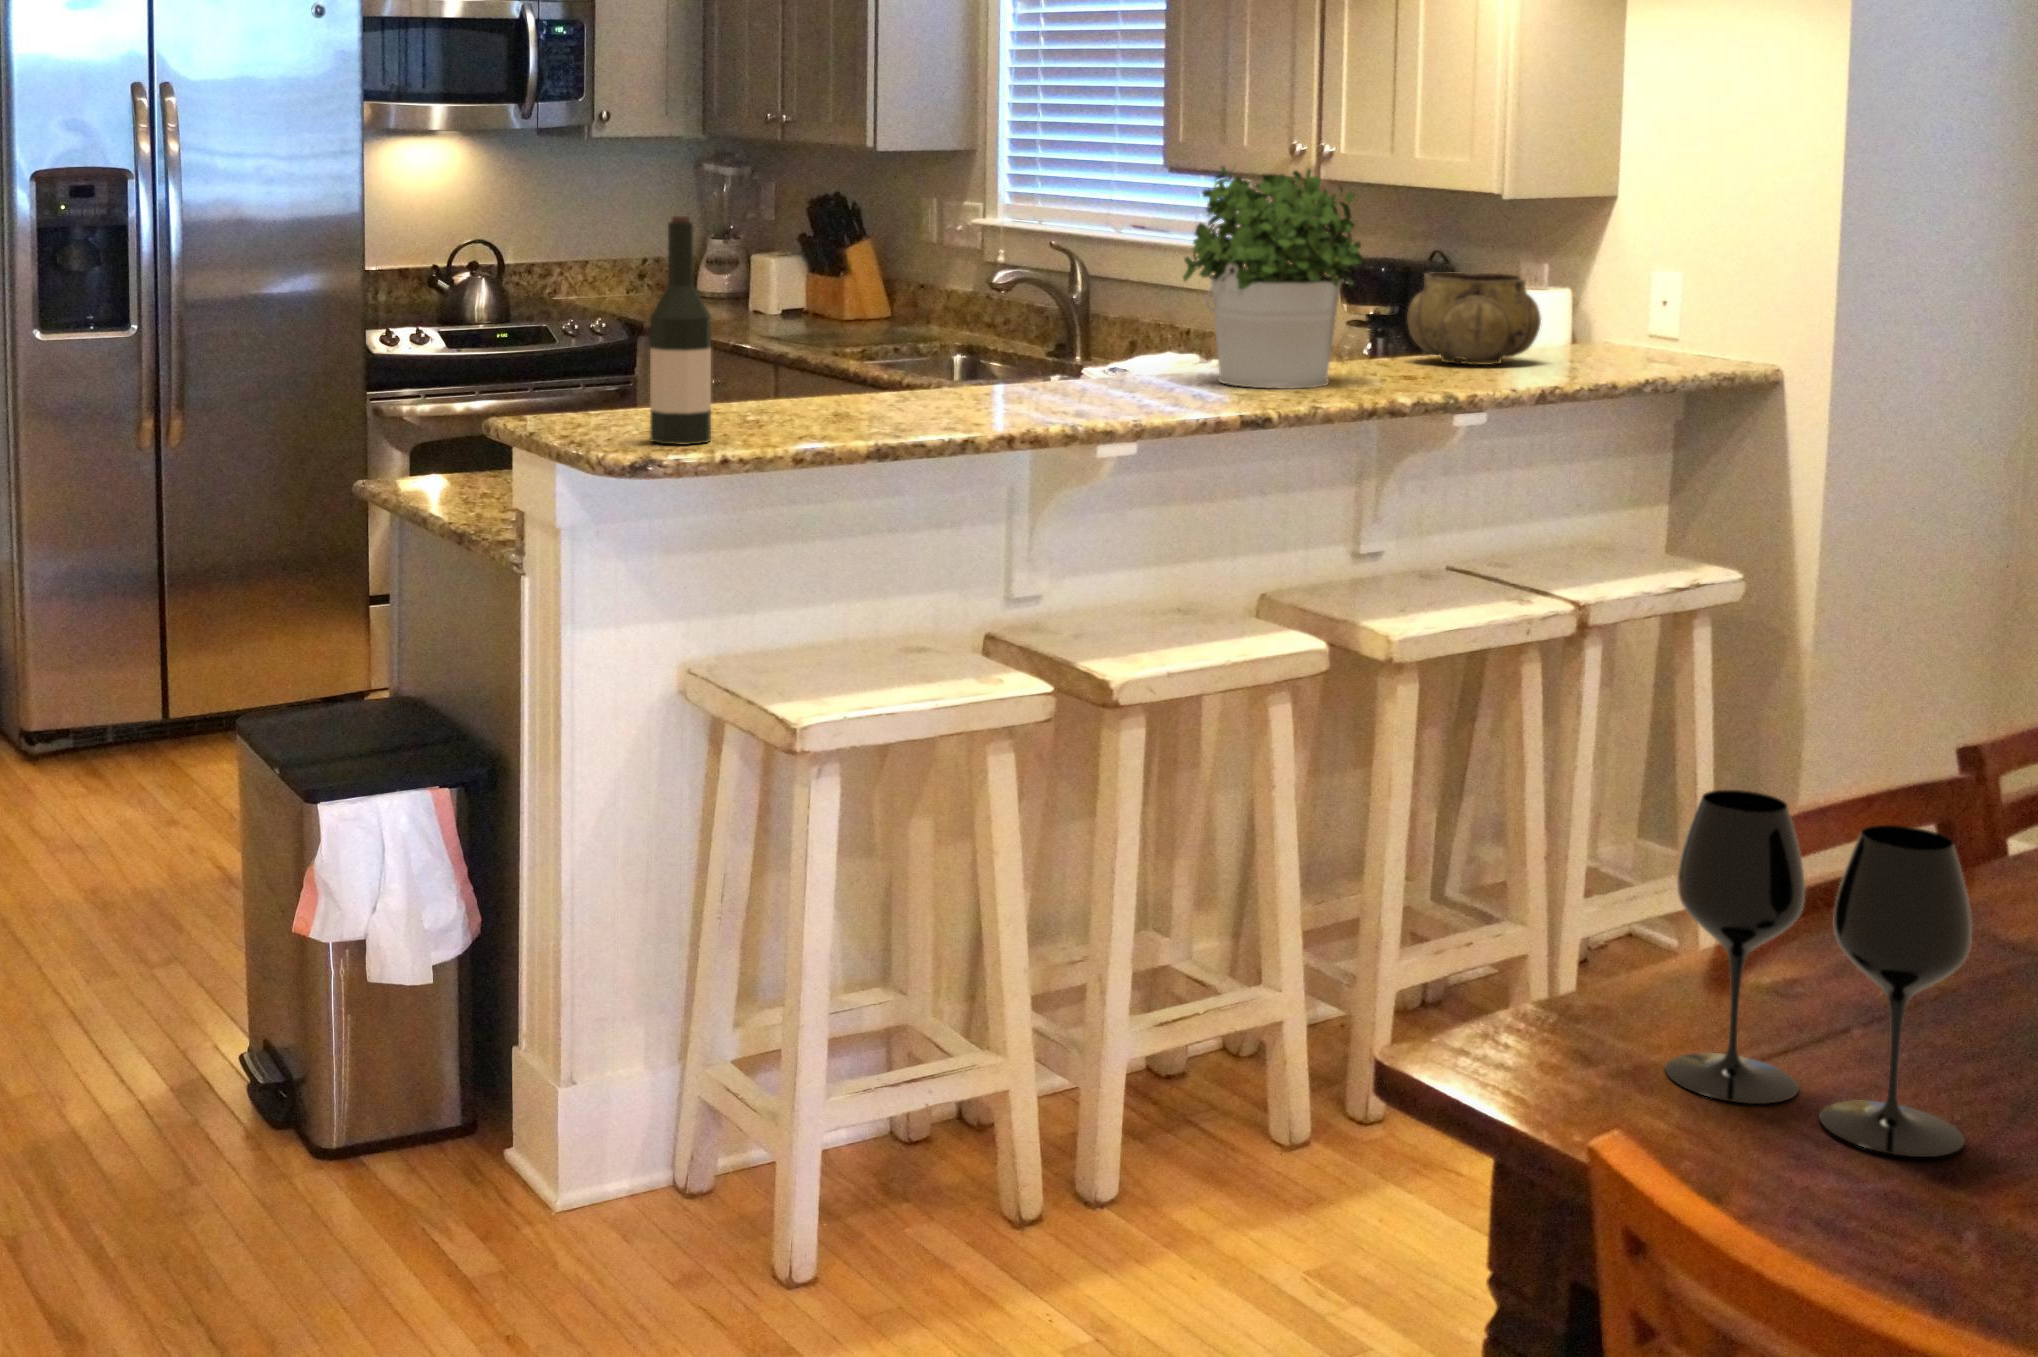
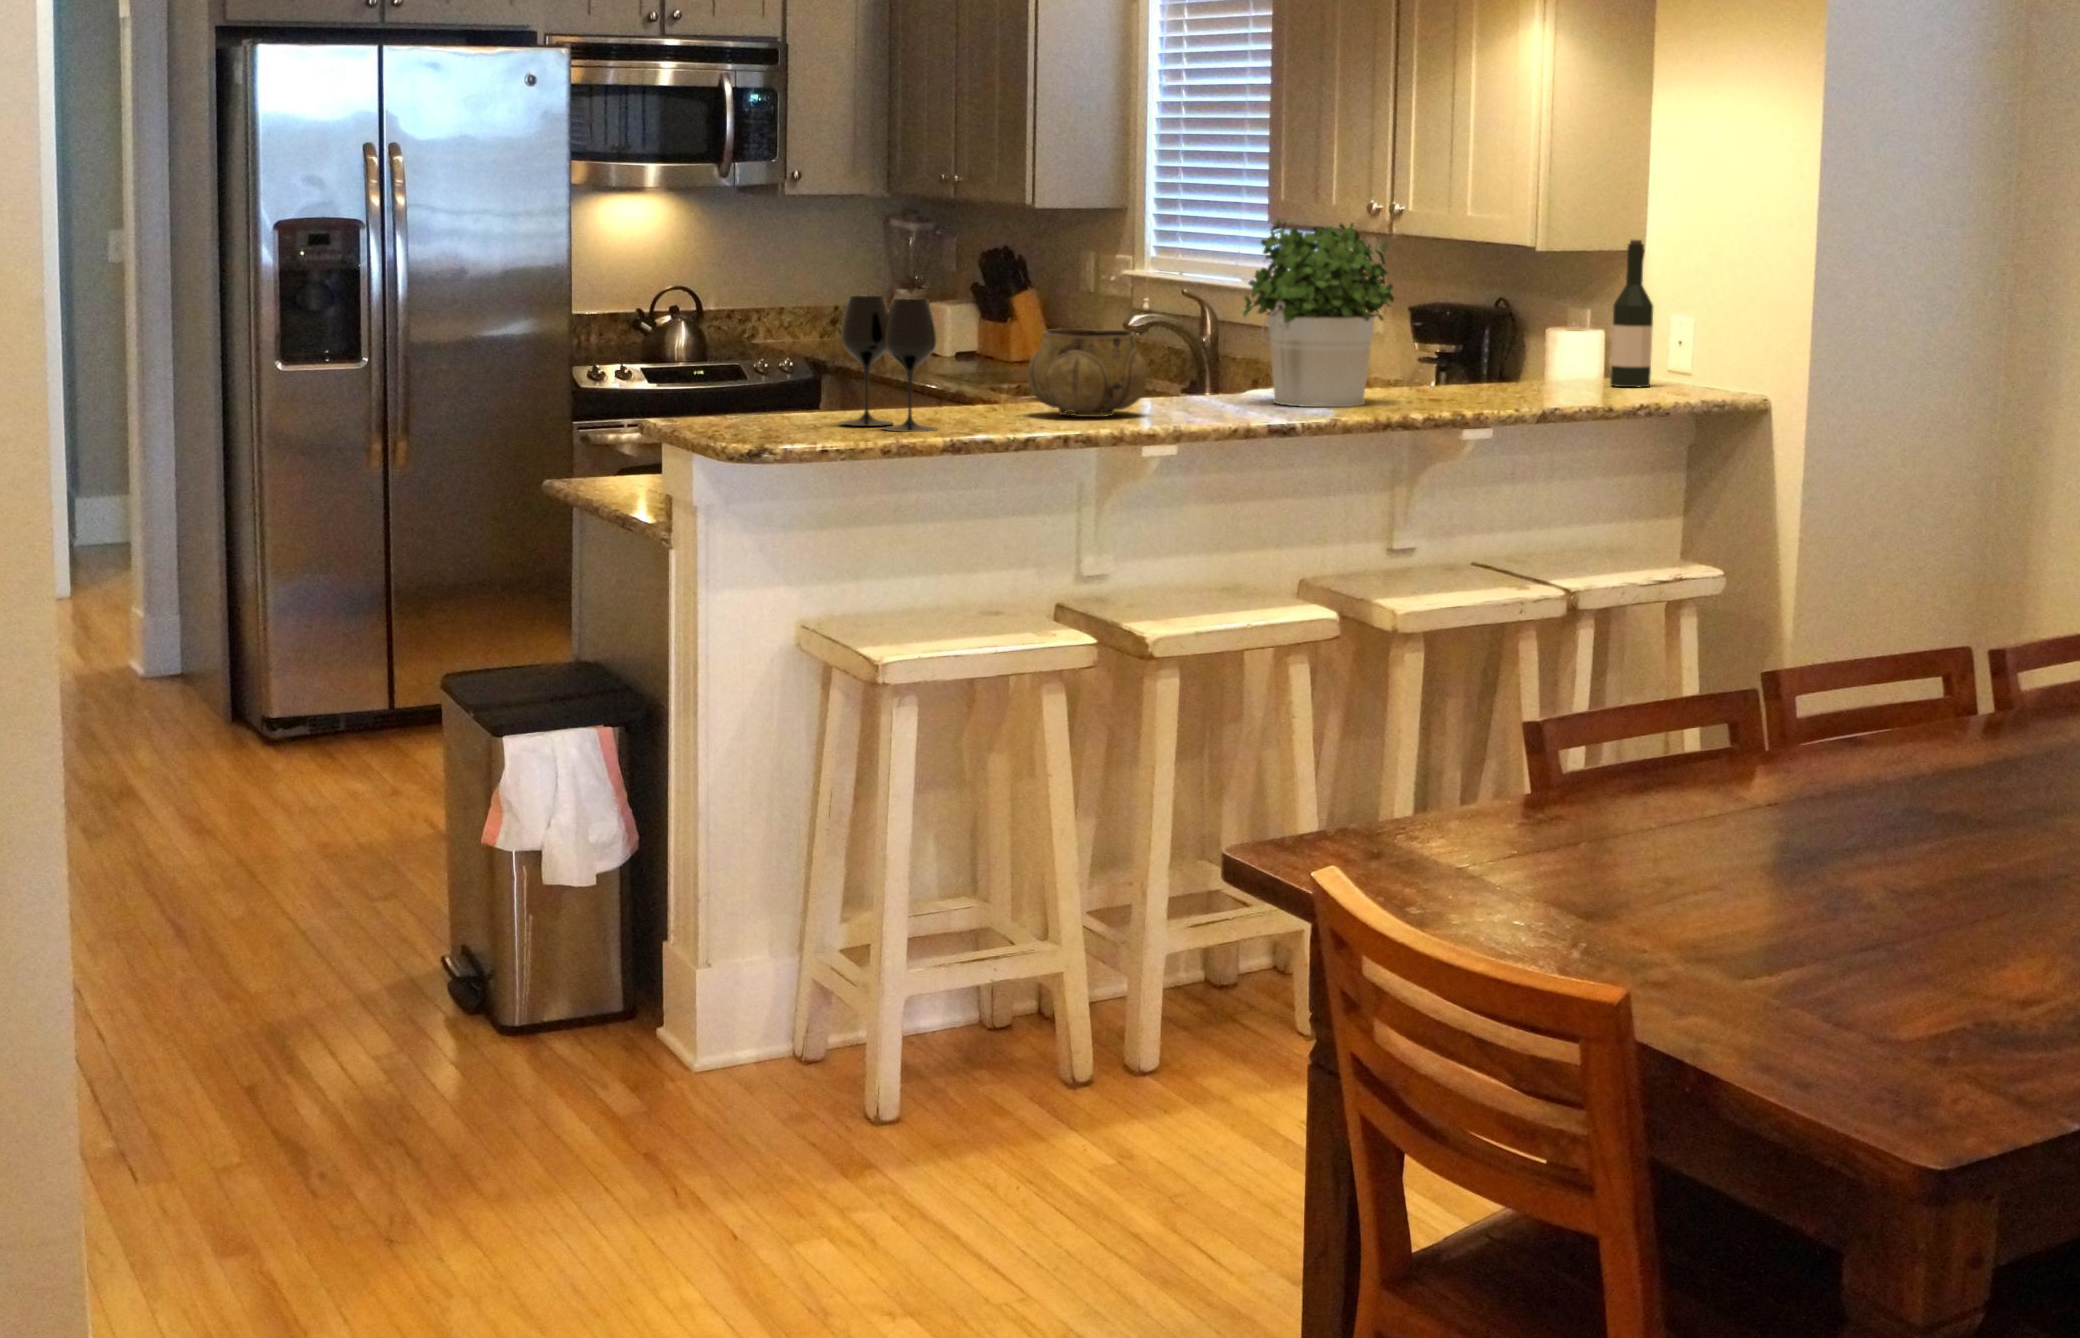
wine bottle: present [650,216,711,445] -> present [1610,240,1653,387]
decorative bowl: present [1407,272,1541,365] -> present [1027,329,1148,417]
wine glass: present [1665,790,1972,1157] -> present [841,296,937,432]

